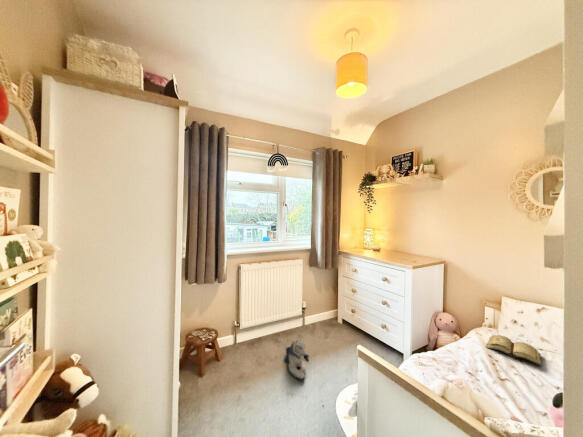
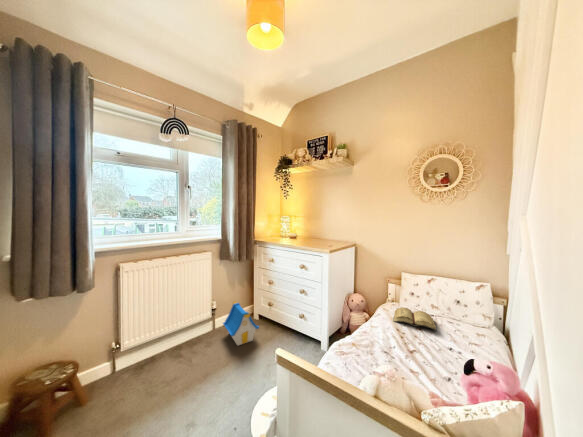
toy house: none [311,304,343,342] -> present [223,301,259,346]
plush toy: present [285,340,309,379] -> none [182,351,216,405]

